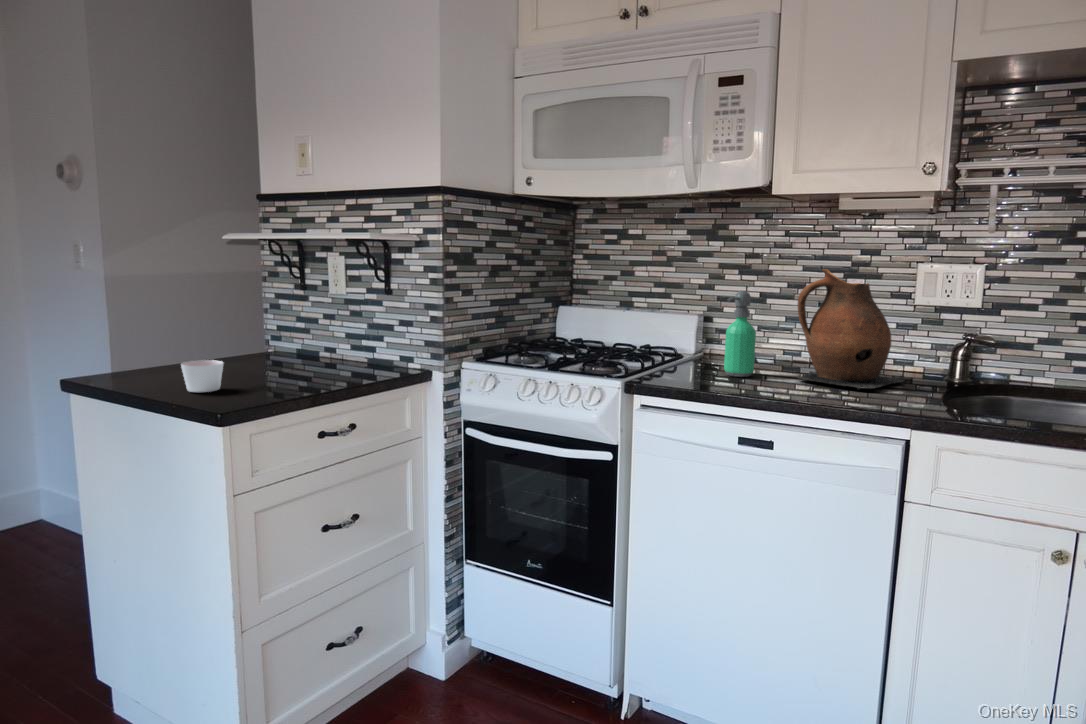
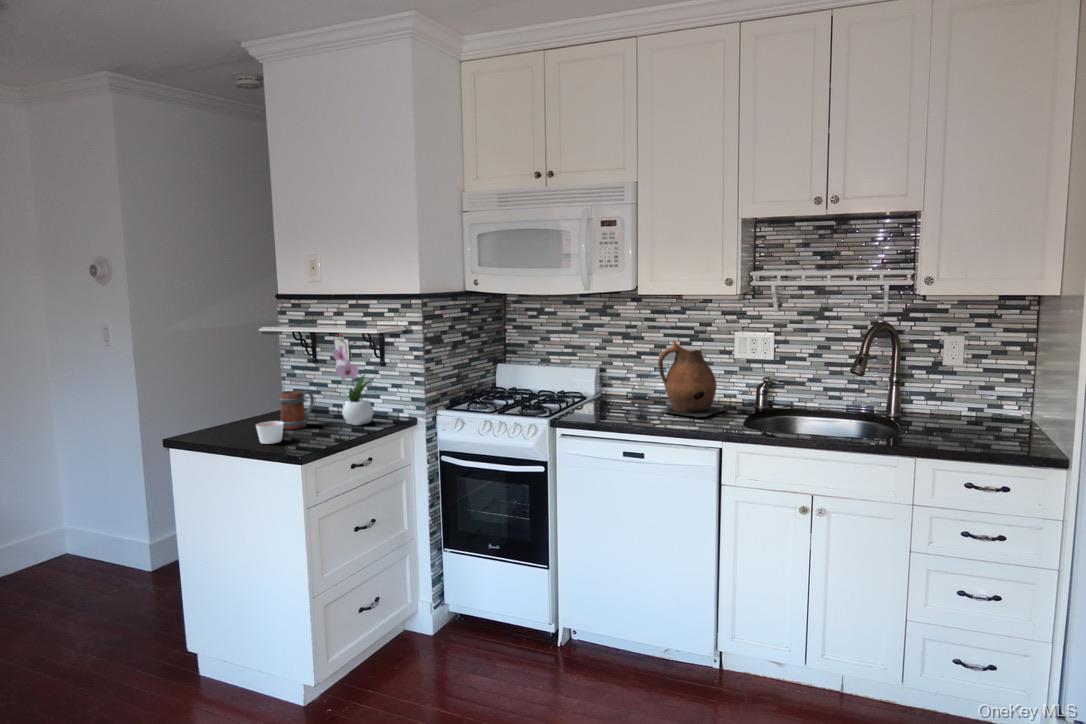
flower arrangement: none [310,241,375,376] -> present [332,334,374,425]
soap dispenser: present [724,291,756,377] -> none [613,356,633,412]
mug: none [234,322,287,376] -> present [280,391,314,429]

